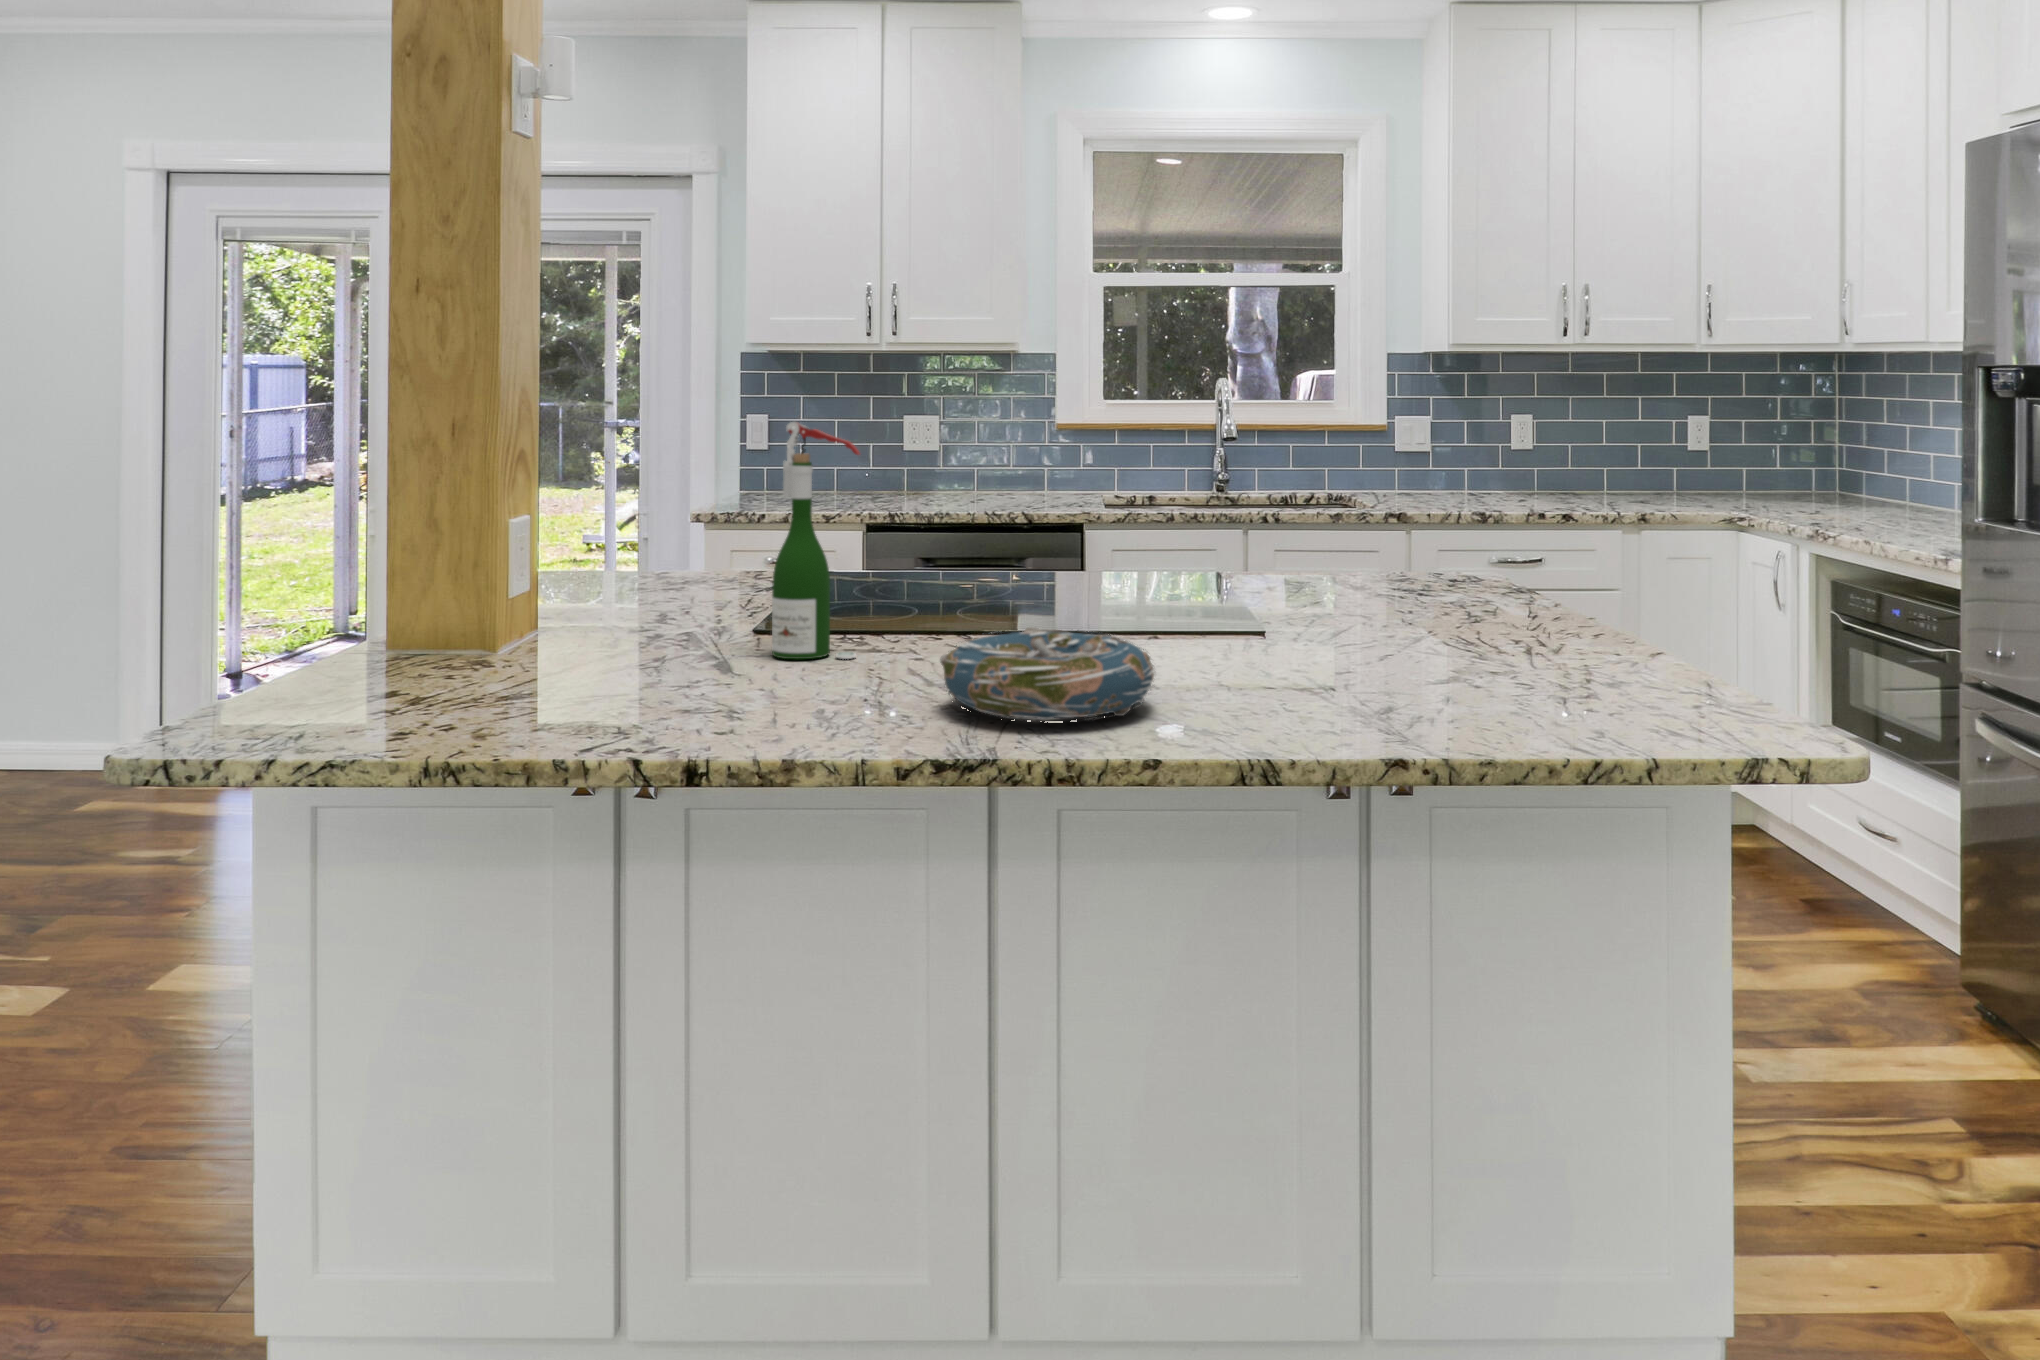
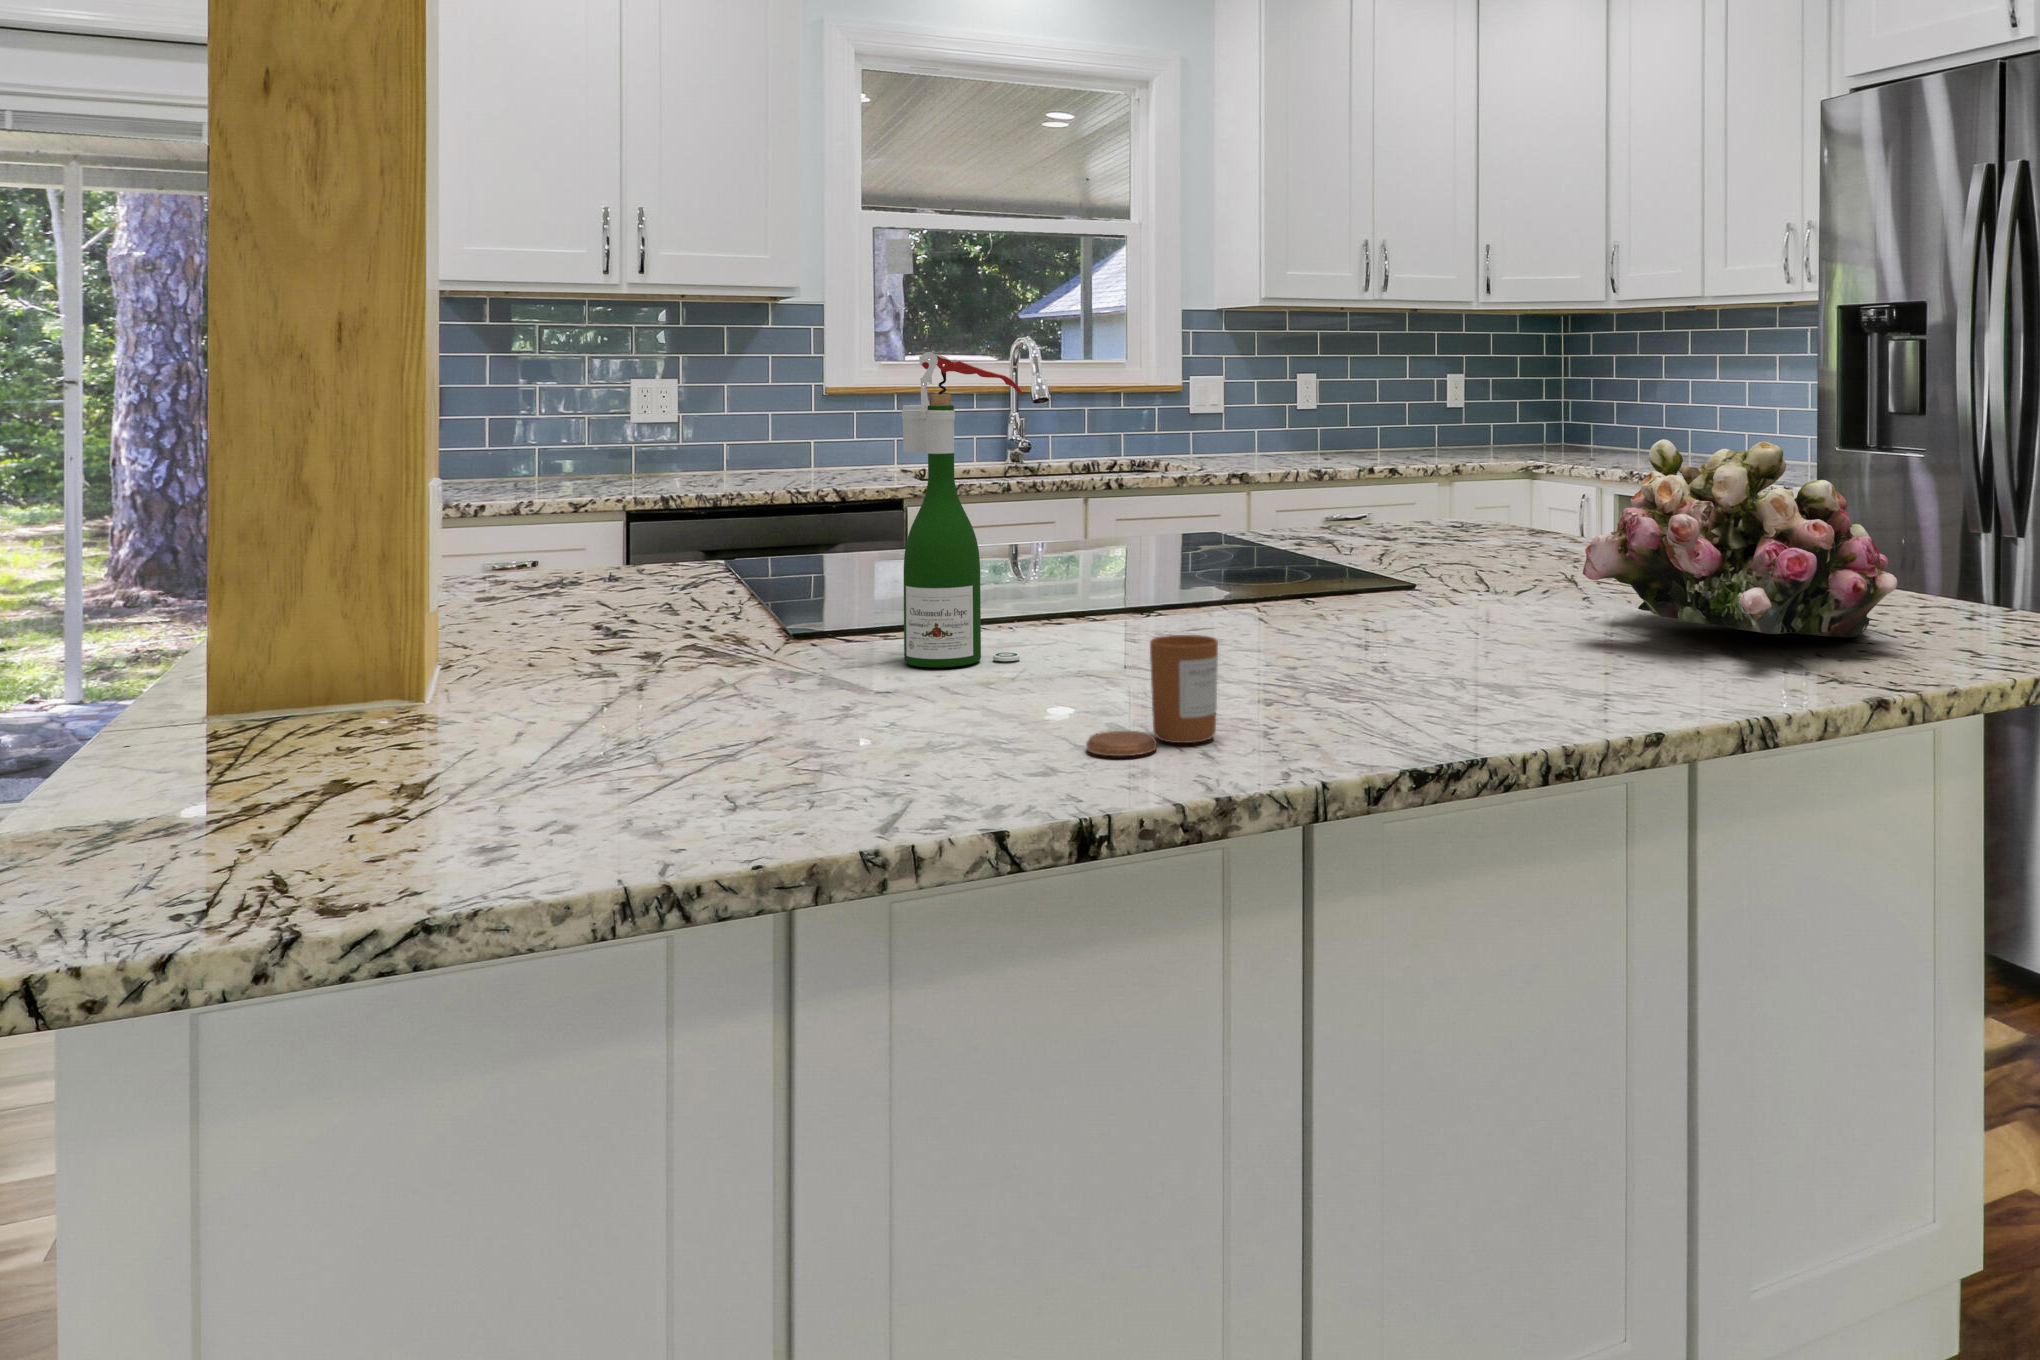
flower arrangement: none [1296,510,1586,697] -> present [1583,439,1897,637]
decorative bowl: present [940,627,1155,719] -> none [1255,597,1528,712]
candle: none [753,646,863,732] -> present [1086,635,1218,756]

